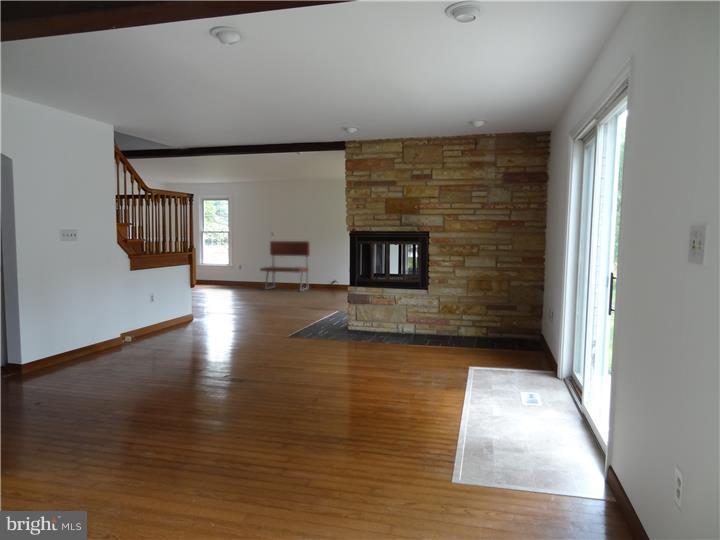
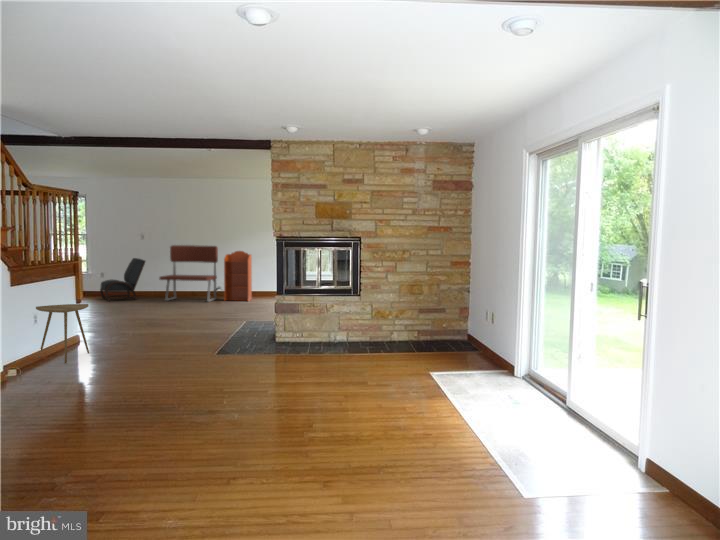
bookcase: none [314,246,339,291] -> present [224,251,252,301]
lounge chair: none [213,252,250,289] -> present [100,258,145,301]
side table: none [135,292,181,345] -> present [36,304,89,363]

